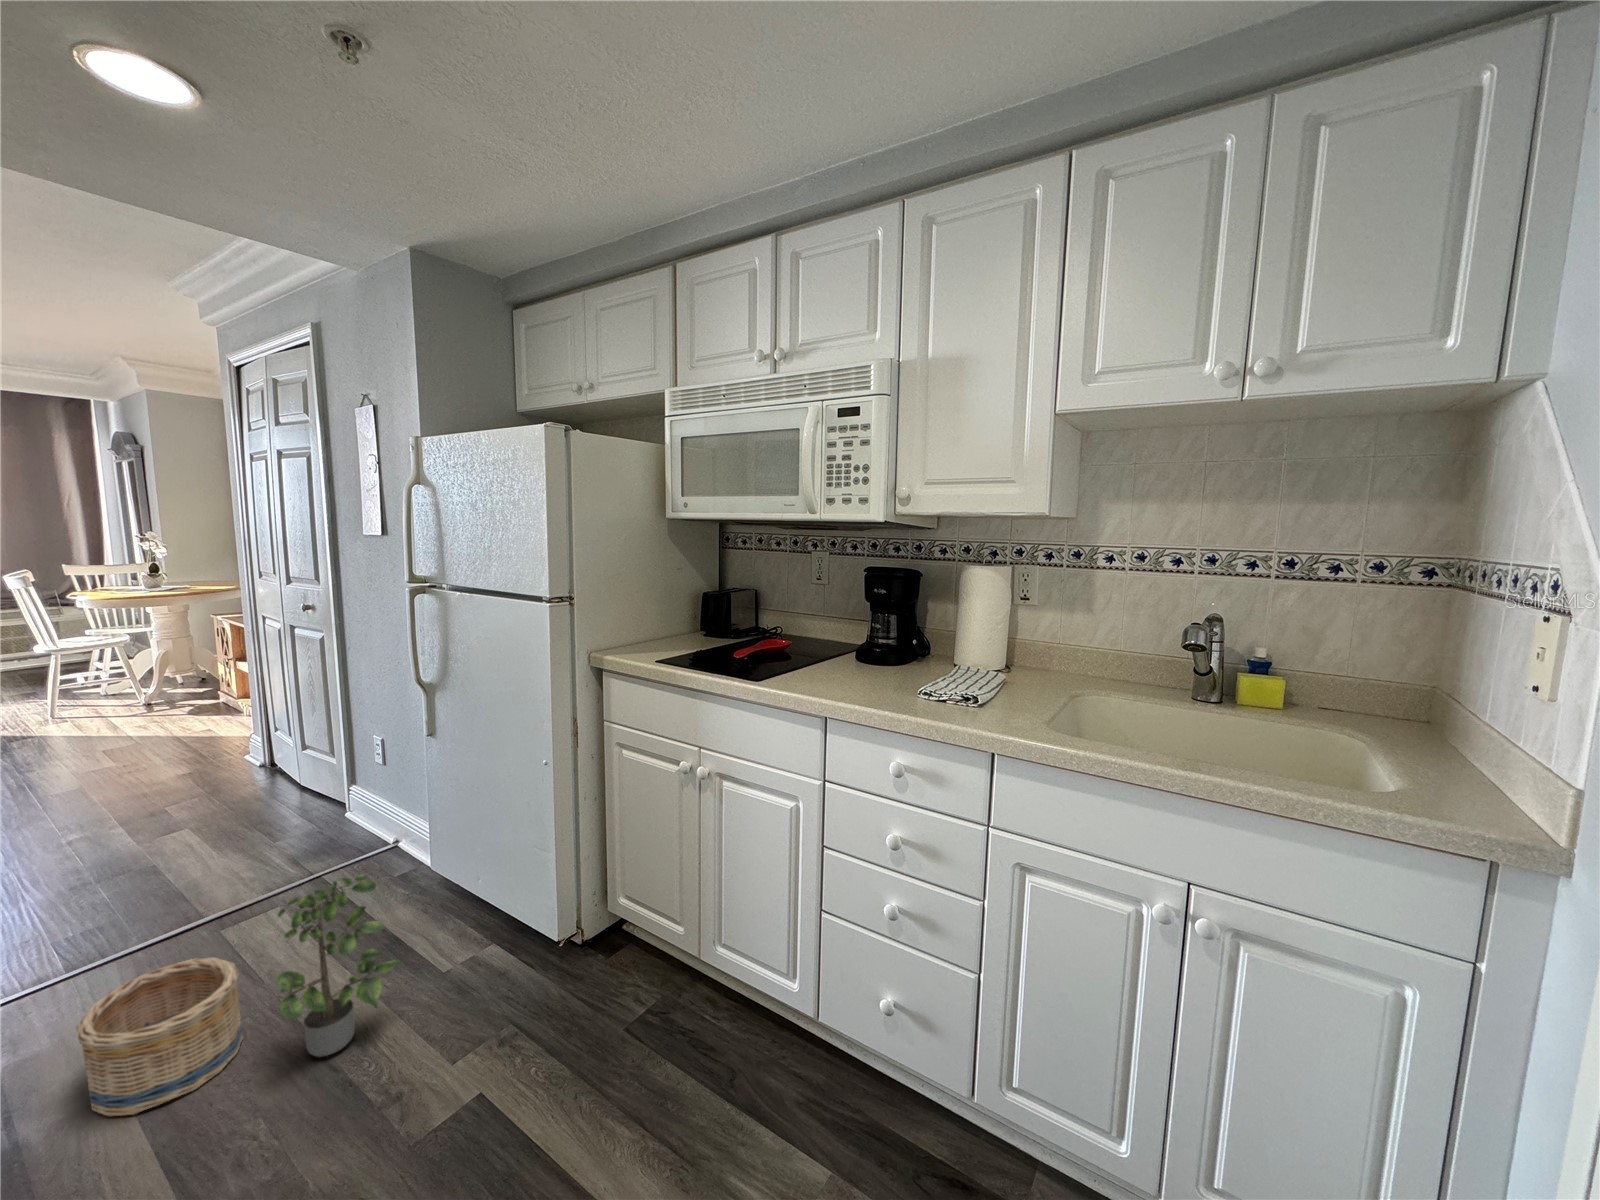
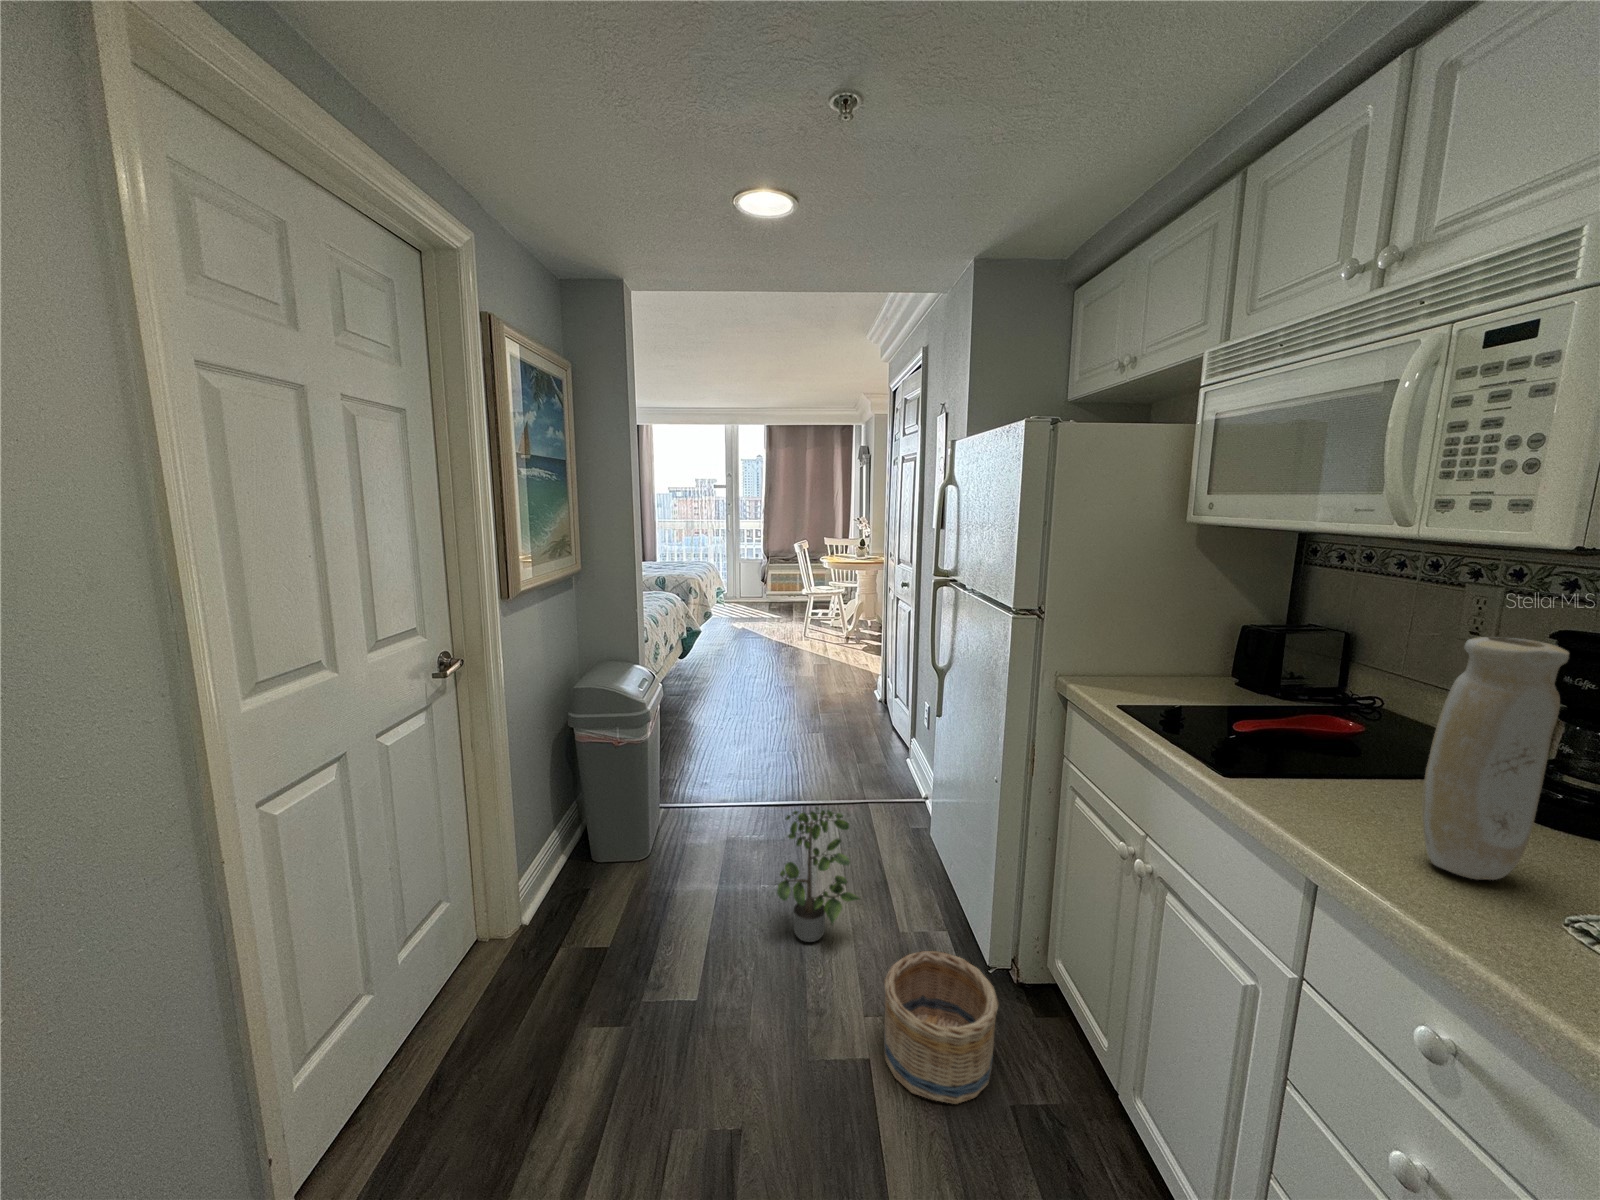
vase: none [862,568,904,694] -> present [1422,637,1569,880]
basket: present [77,958,243,1117] -> present [884,951,998,1104]

